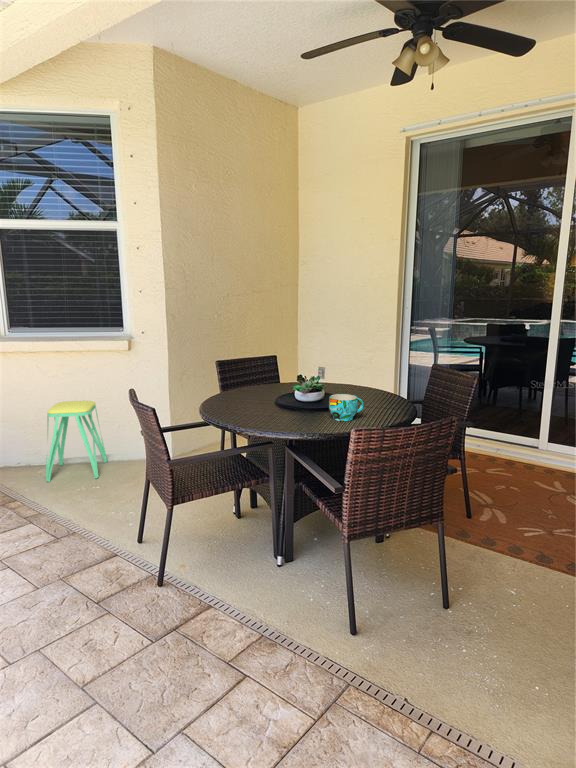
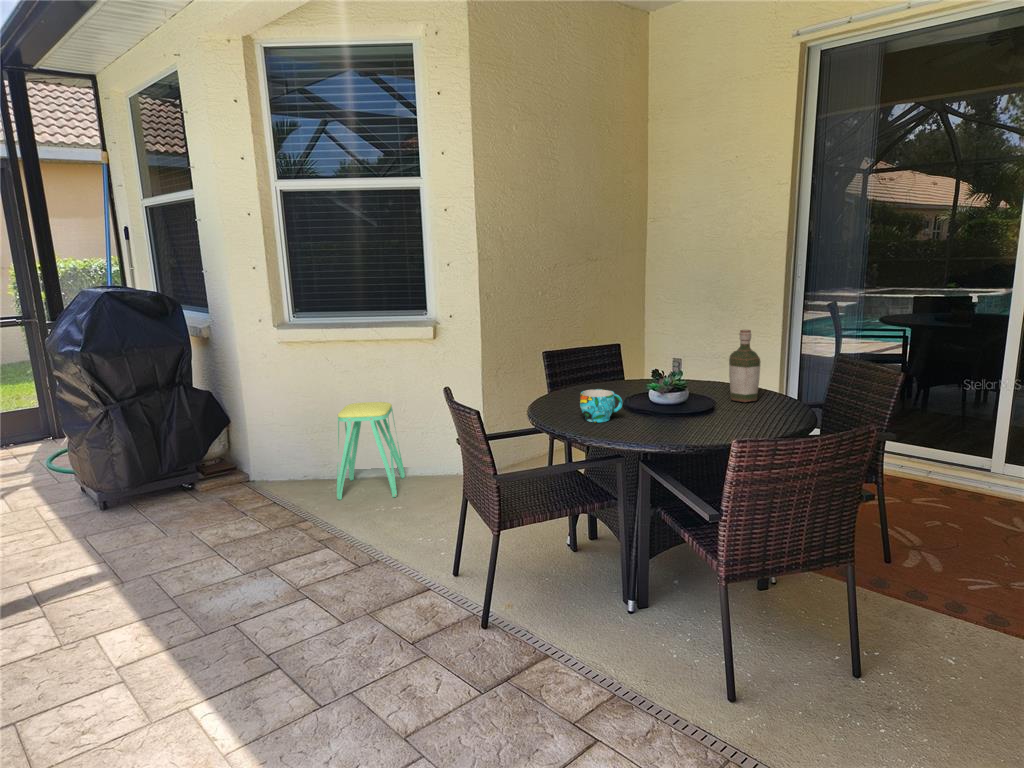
bottle: none [357,346,379,401] -> present [729,330,760,402]
cup: present [329,394,364,421] -> present [580,389,623,422]

